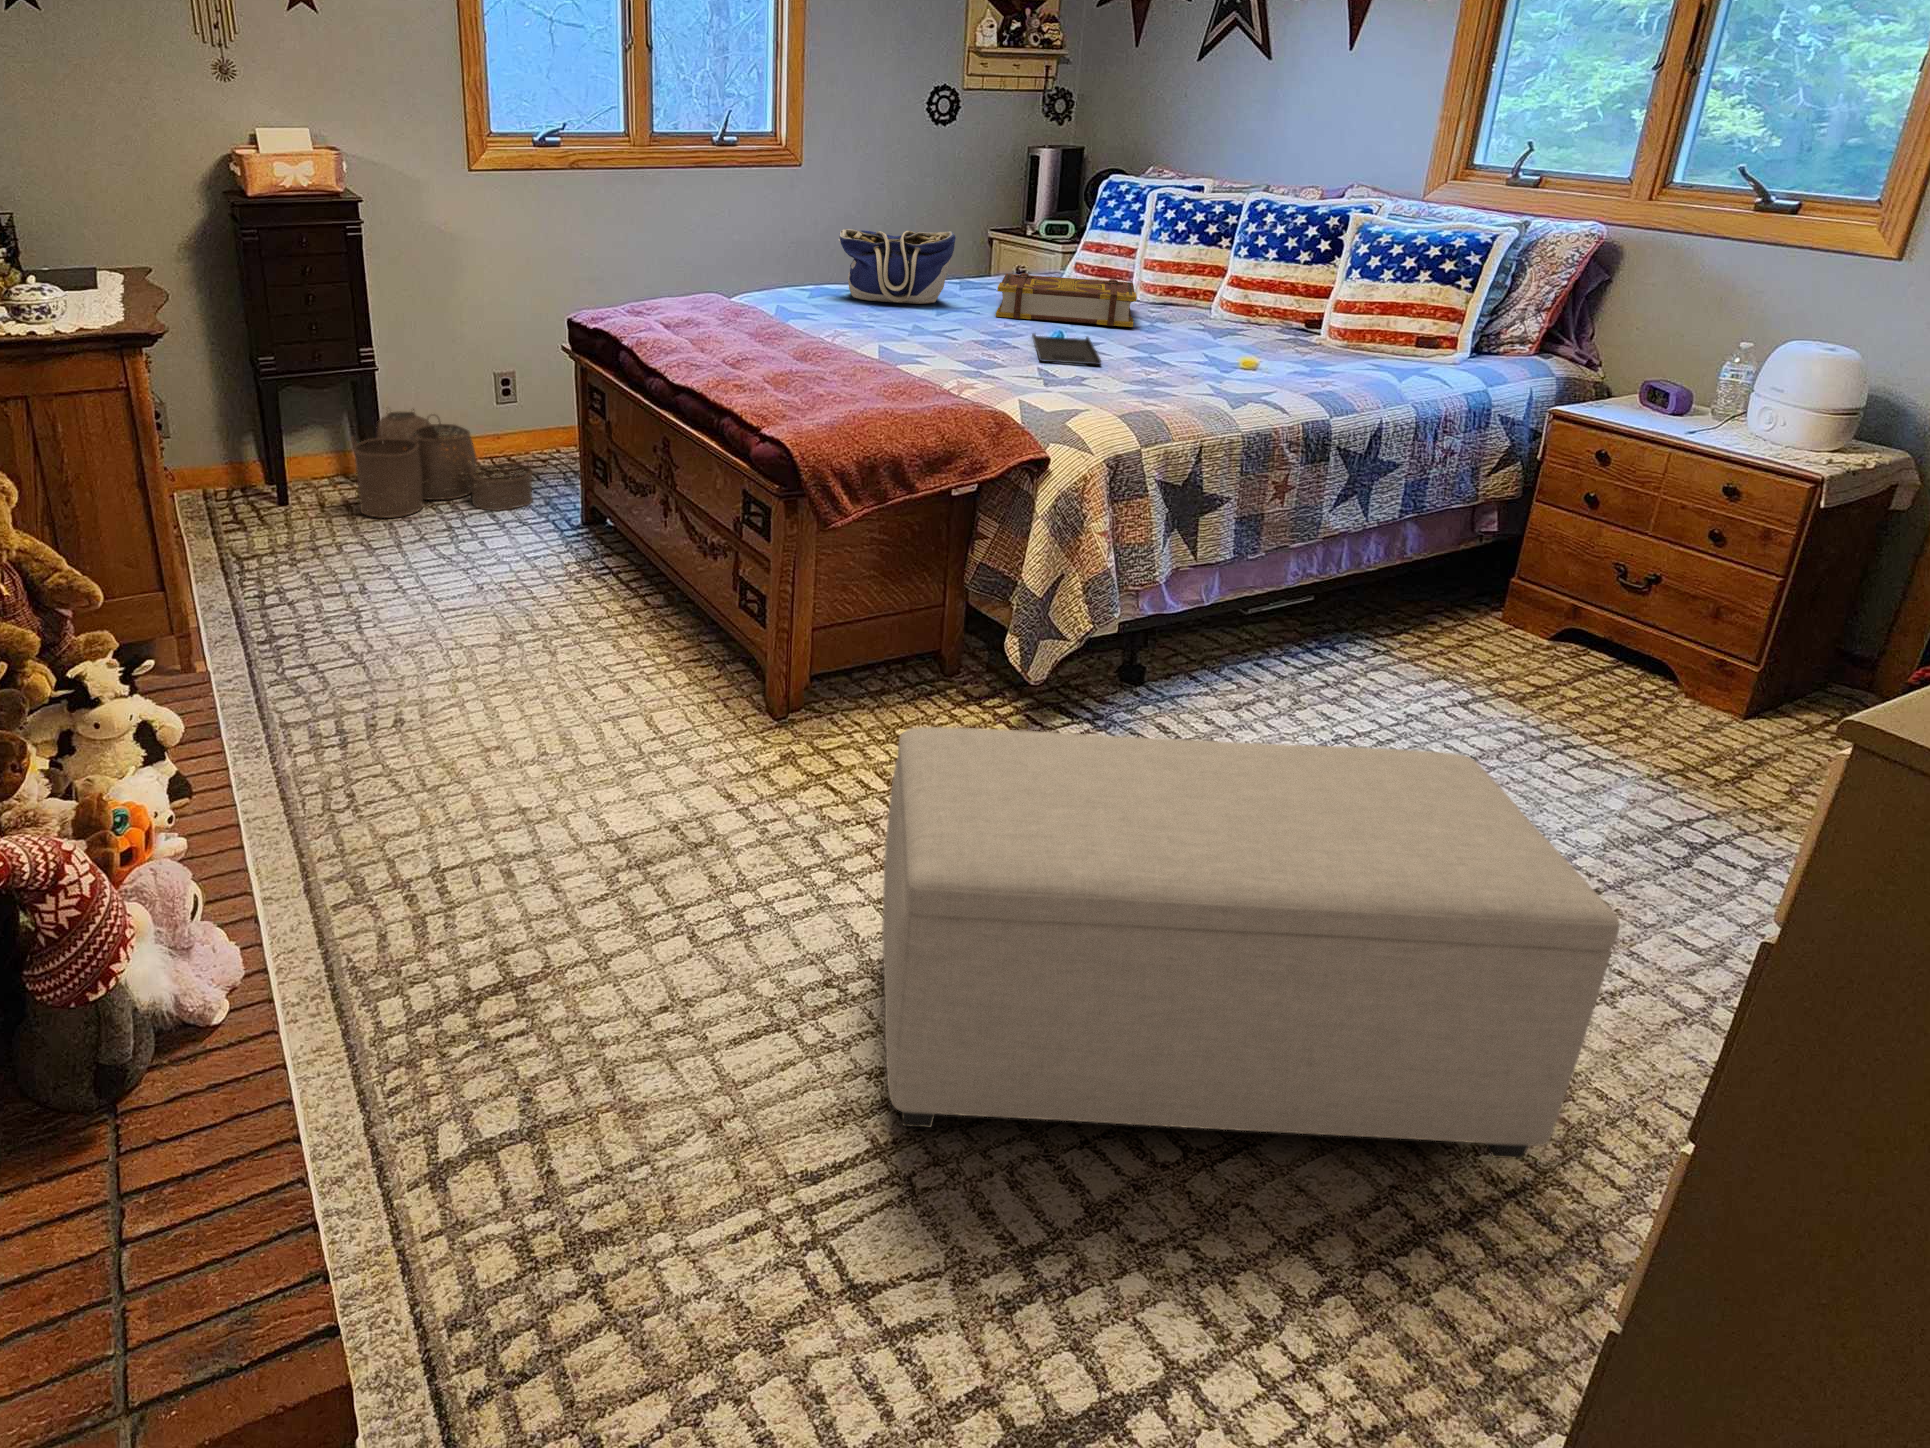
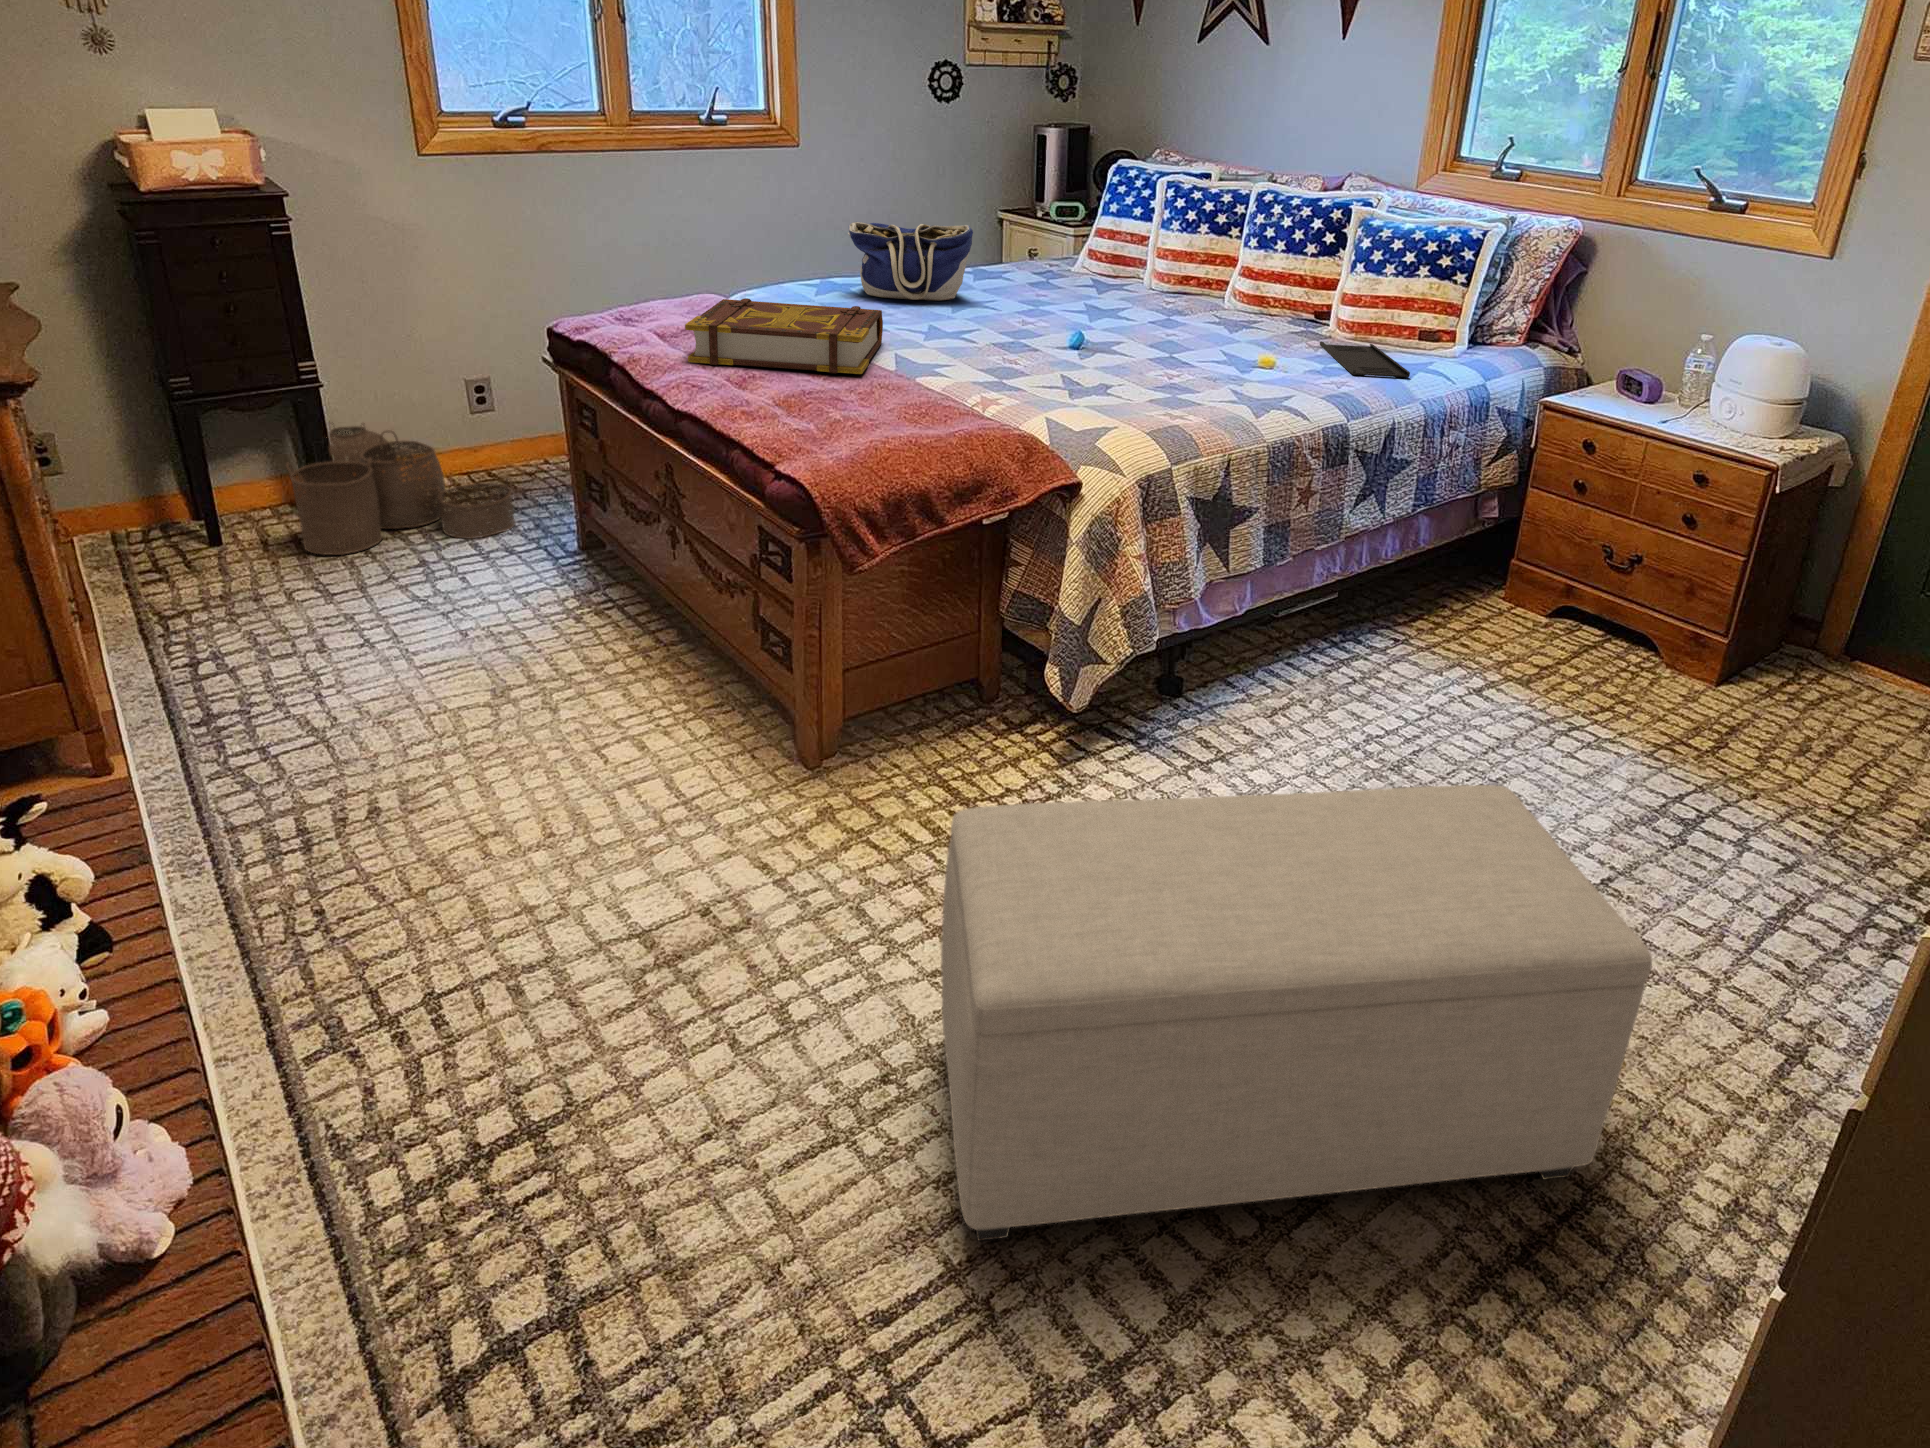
book: present [996,273,1137,327] -> present [685,298,883,374]
tray: present [1032,334,1101,365] -> present [1320,342,1410,377]

